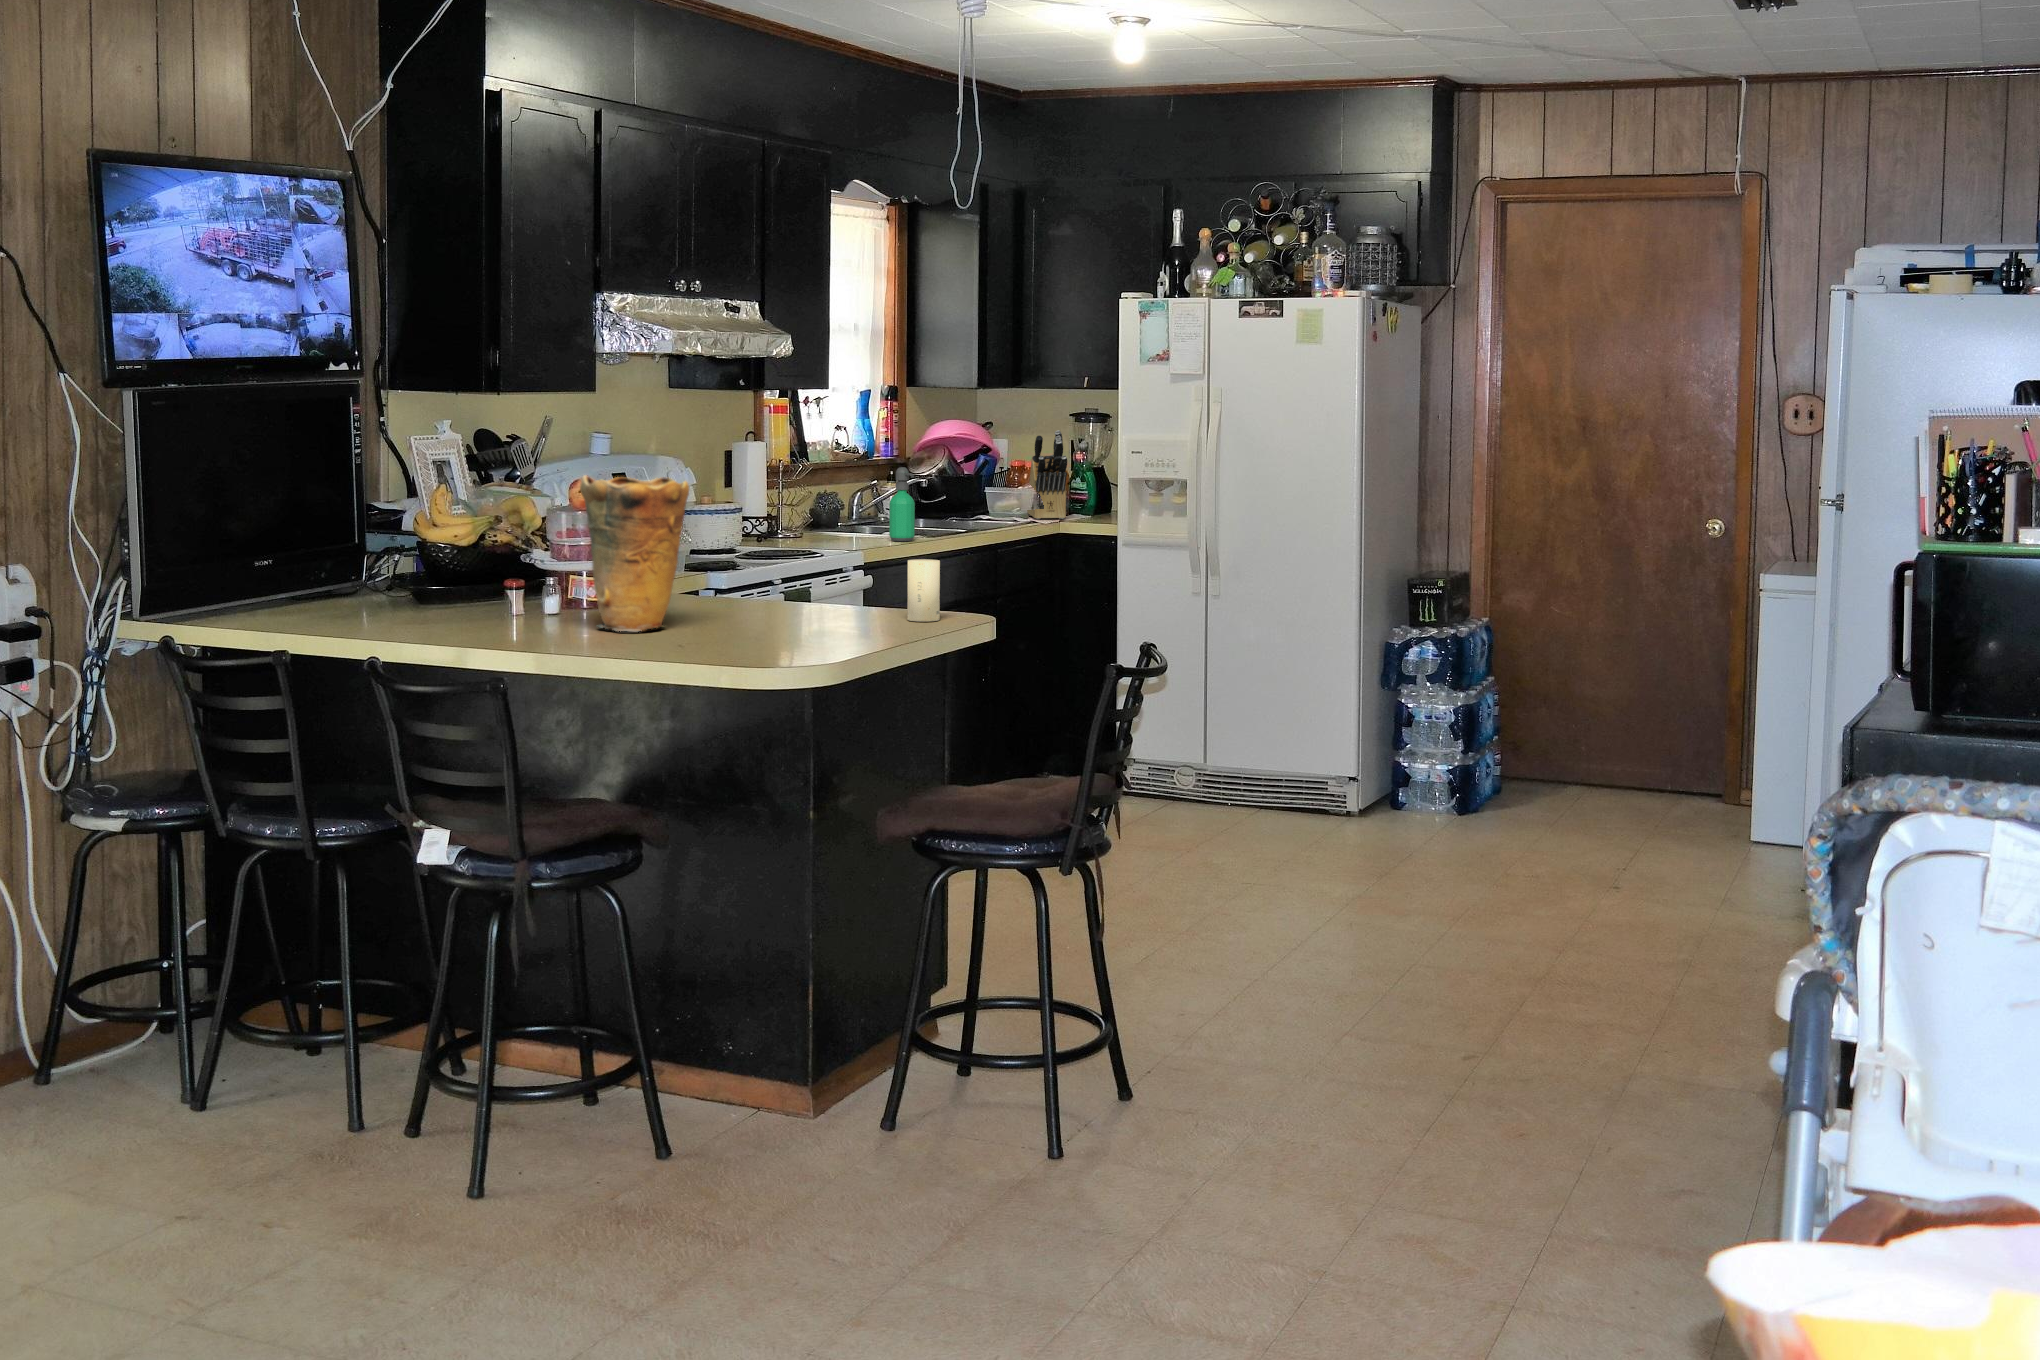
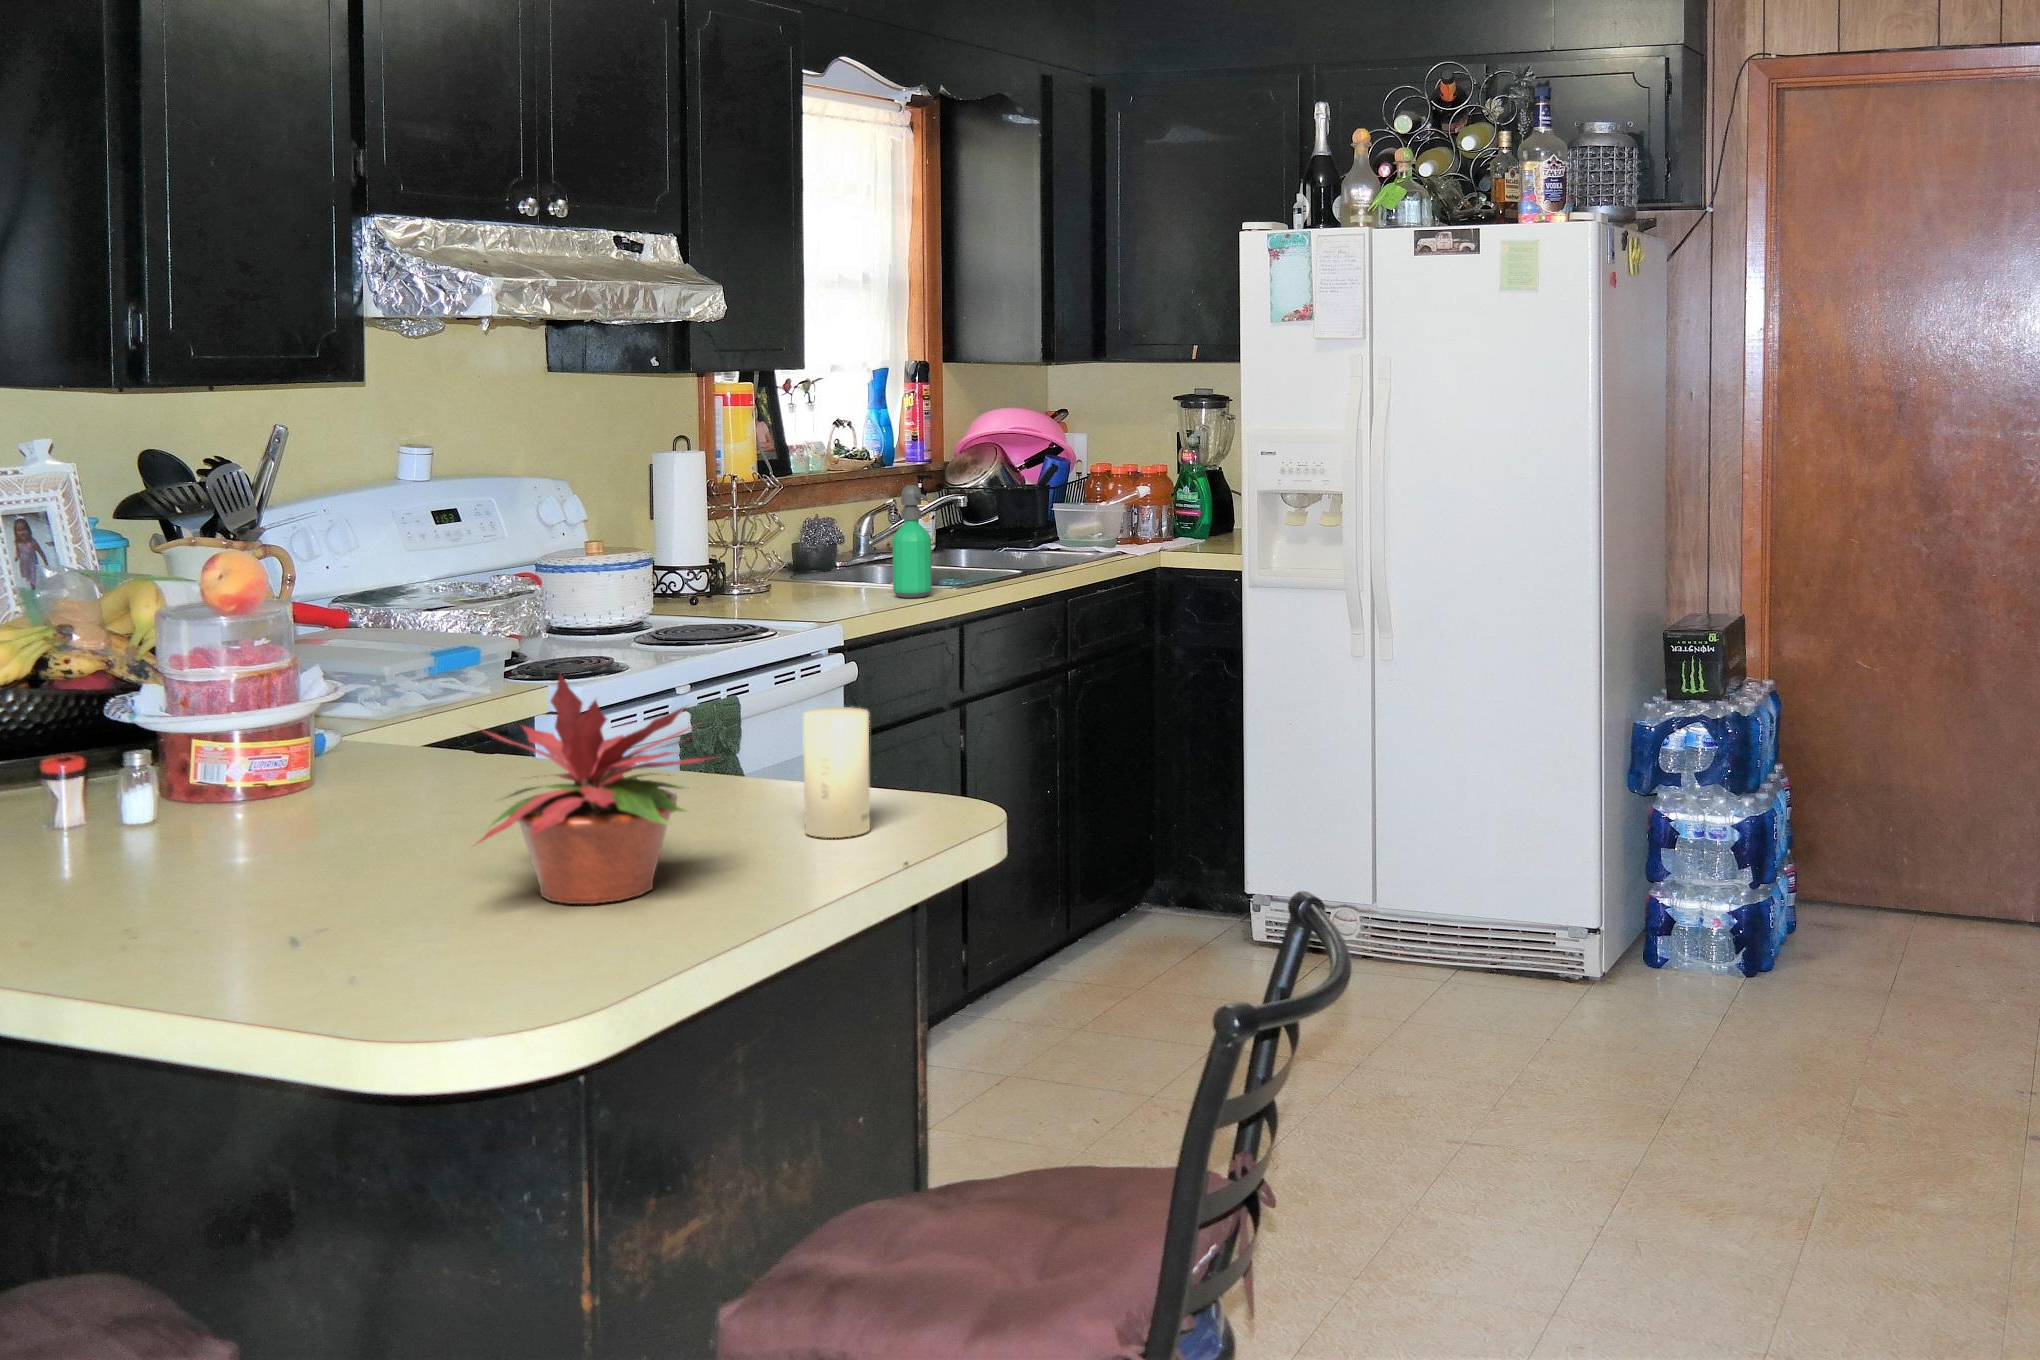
knife block: present [1027,430,1067,519] -> none [1115,421,1169,548]
vase: present [580,475,689,631] -> none [82,559,328,895]
potted plant: none [762,527,883,636] -> present [476,675,719,904]

